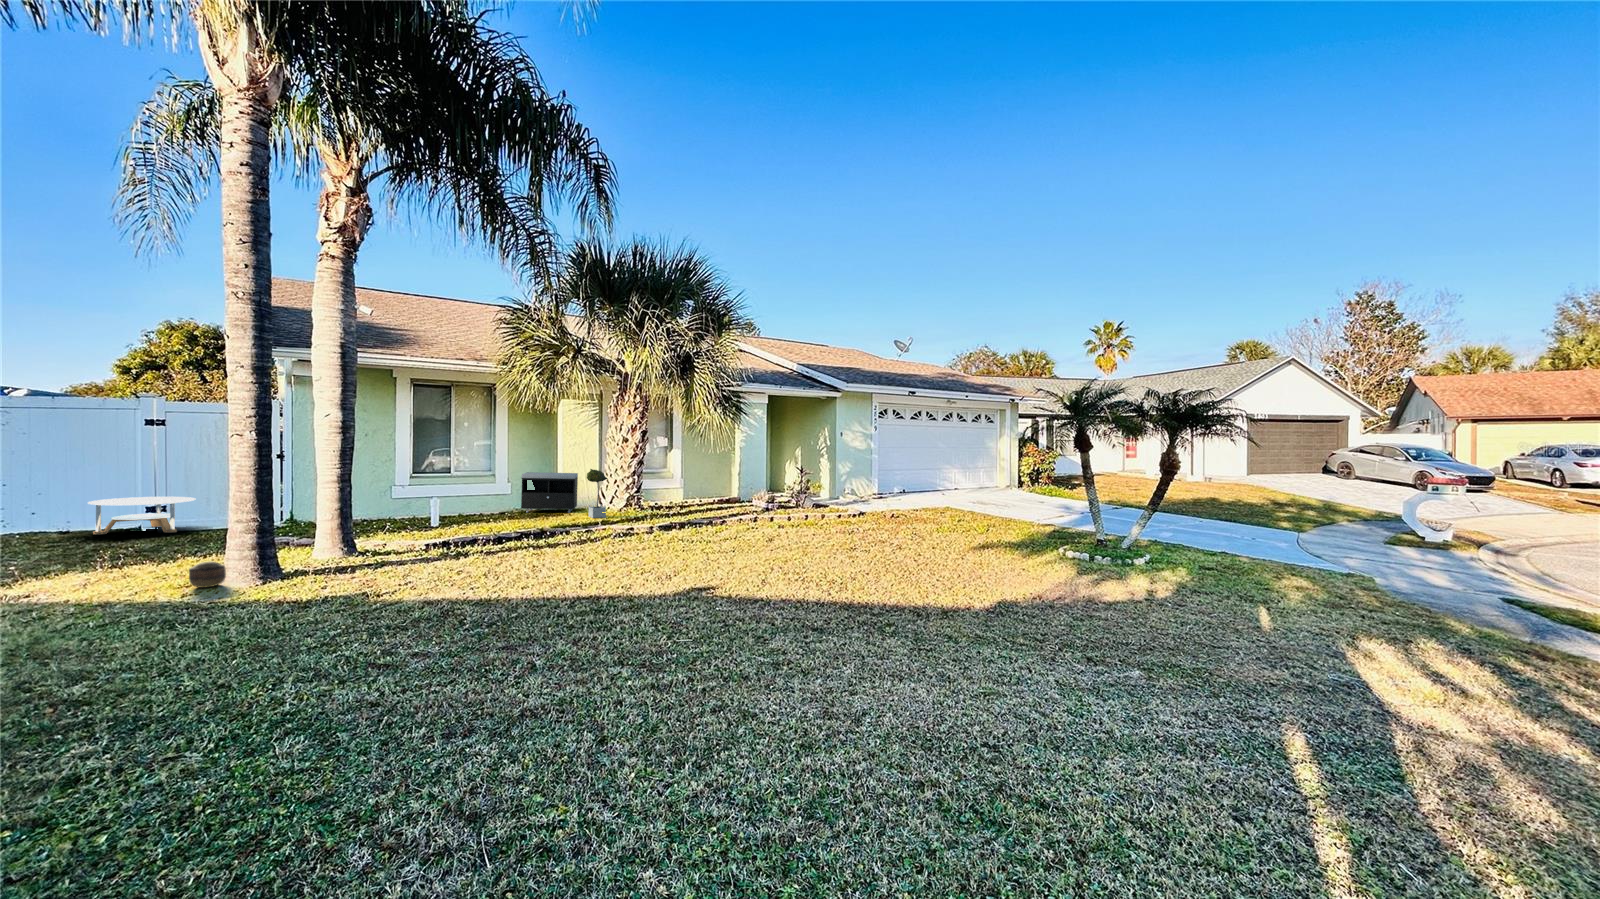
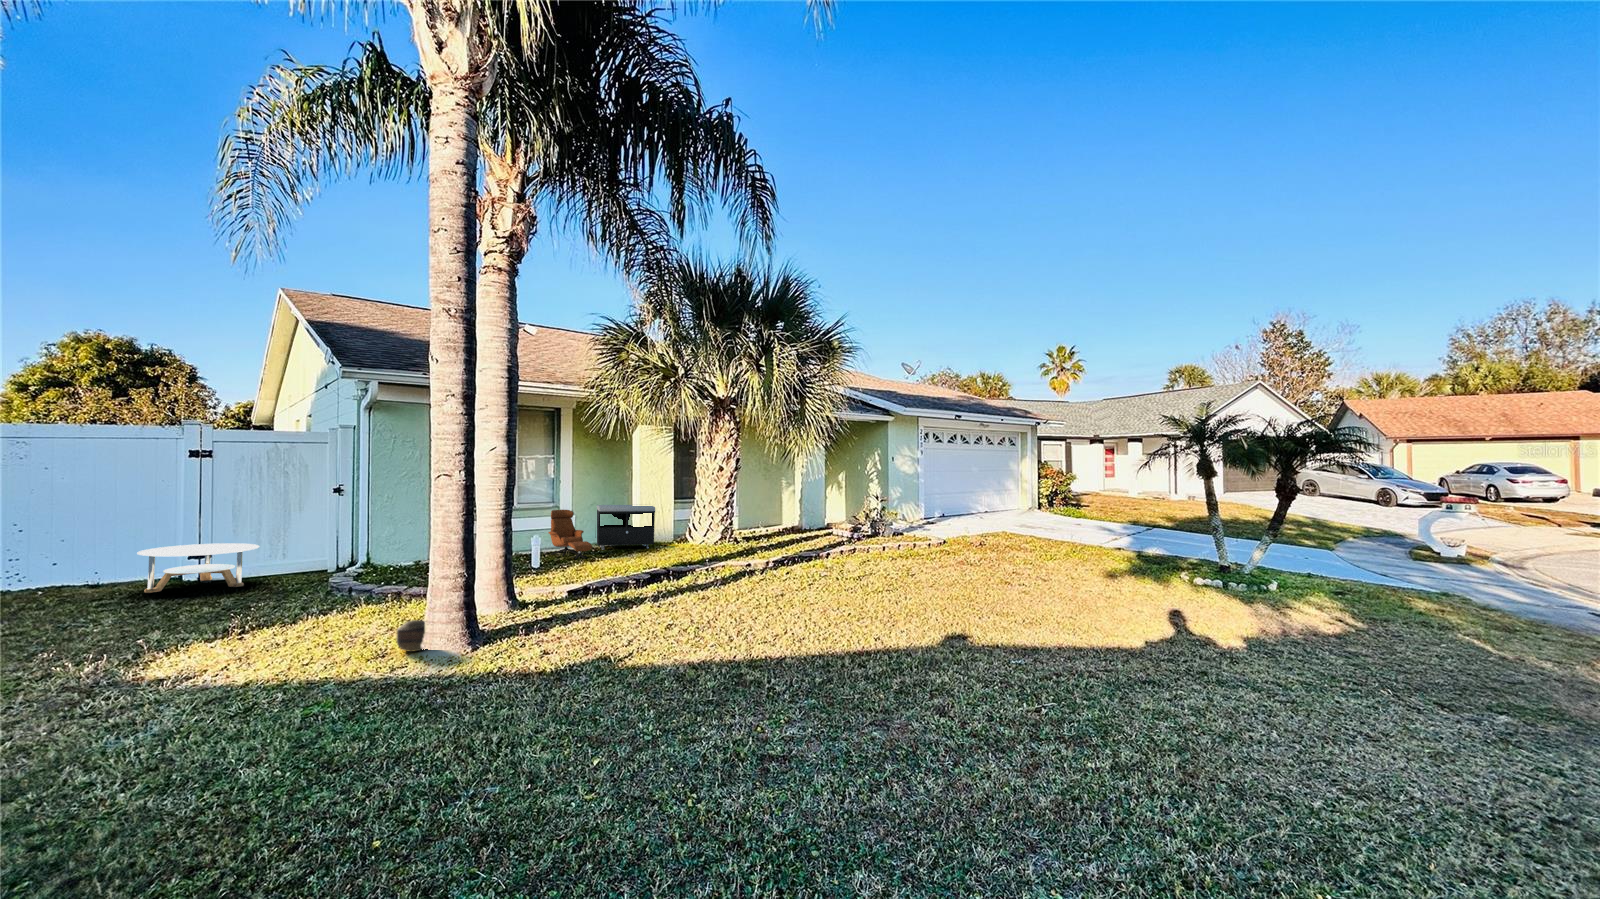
potted tree: present [587,469,607,518] -> none [676,500,697,554]
armchair: none [471,476,504,520] -> present [548,510,592,559]

